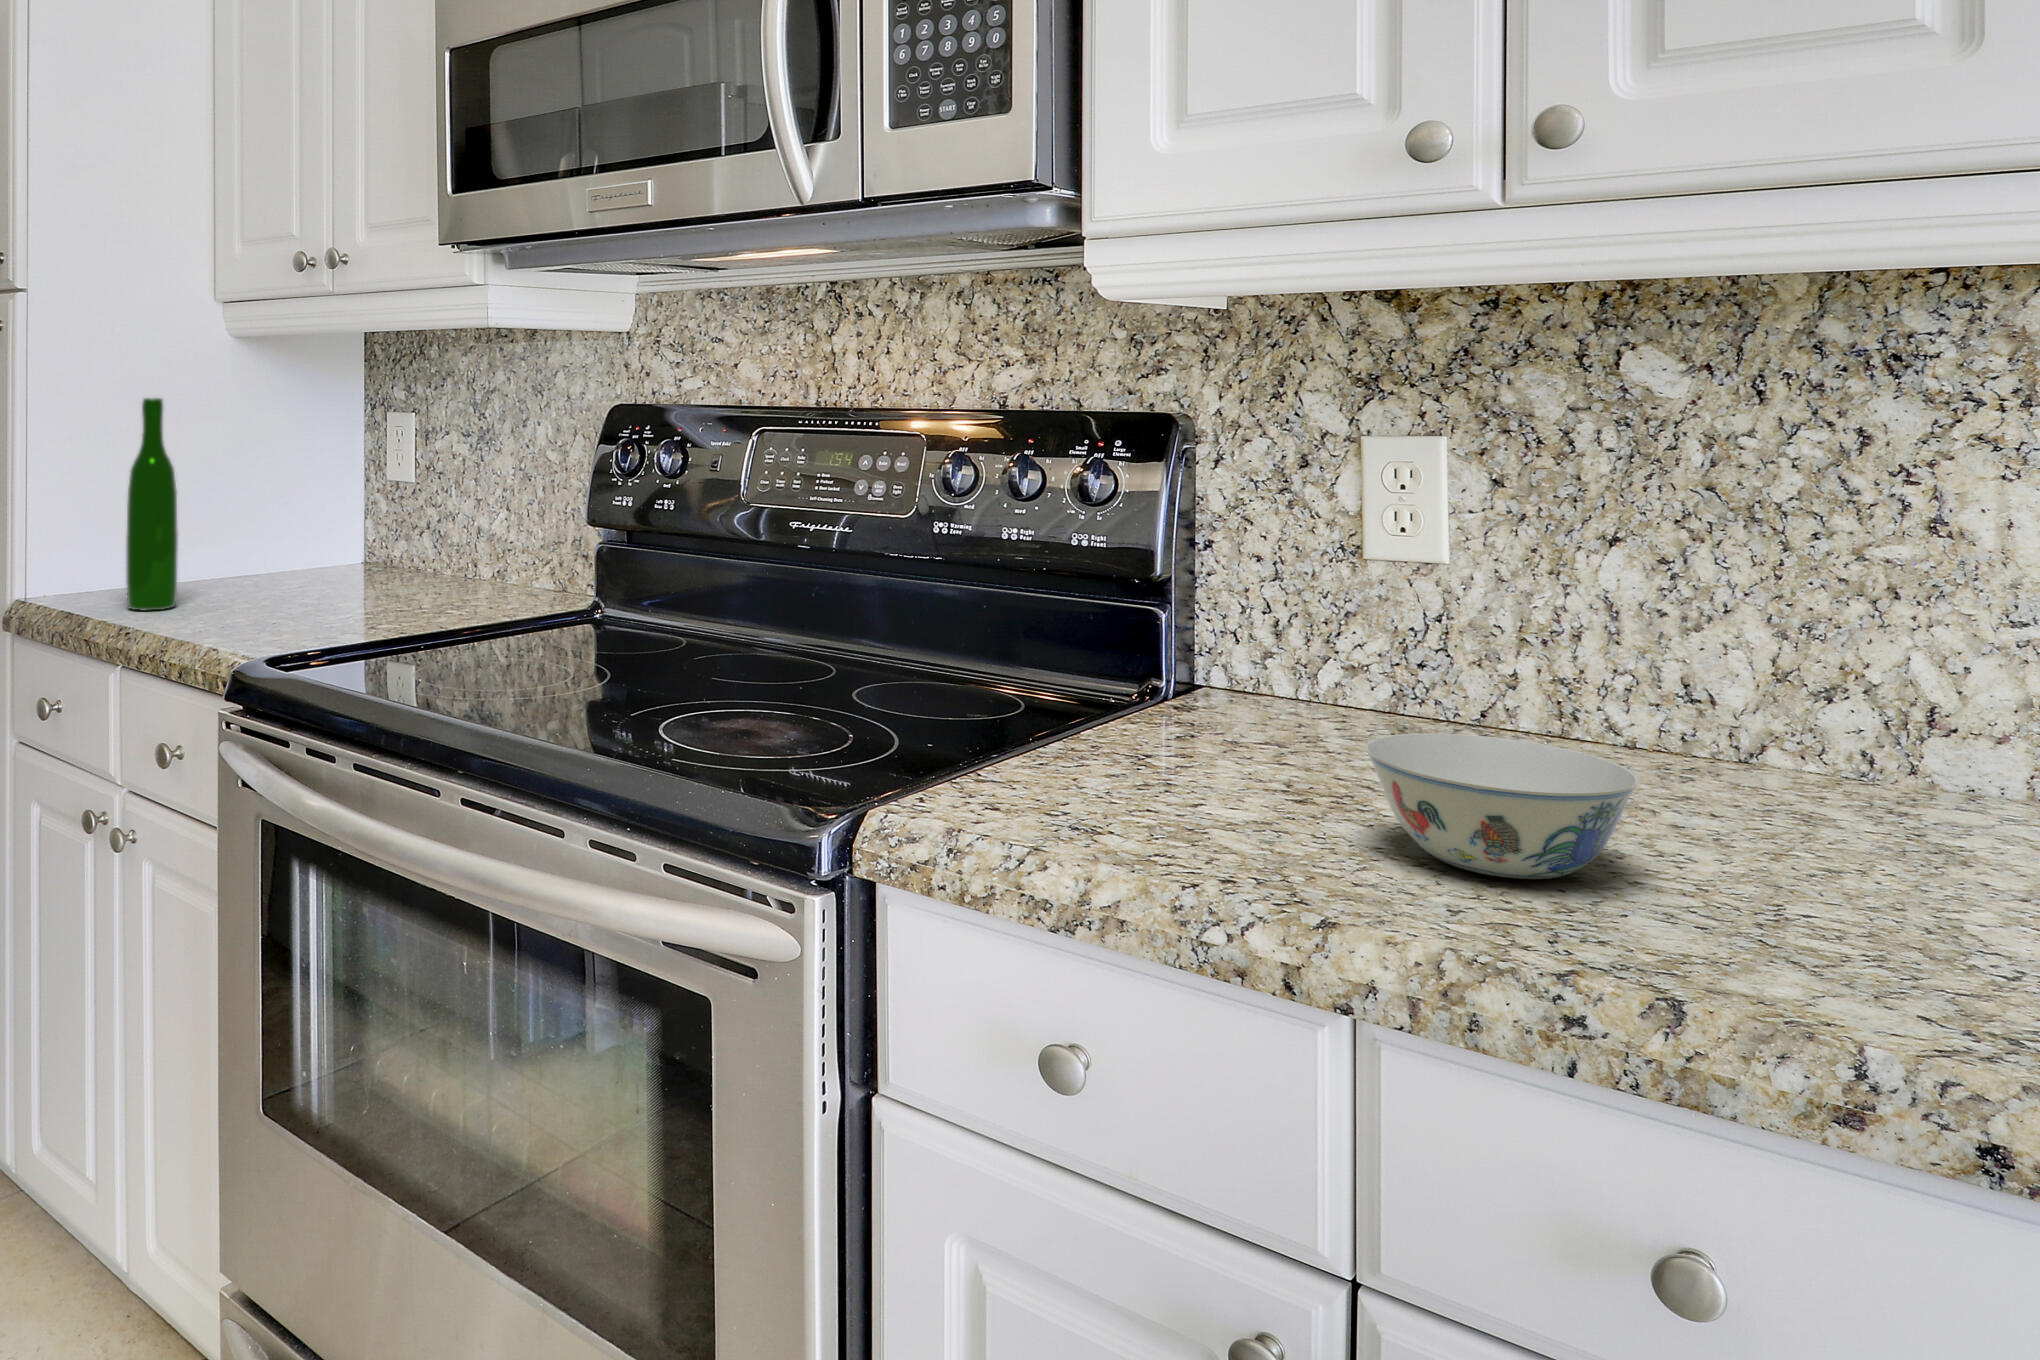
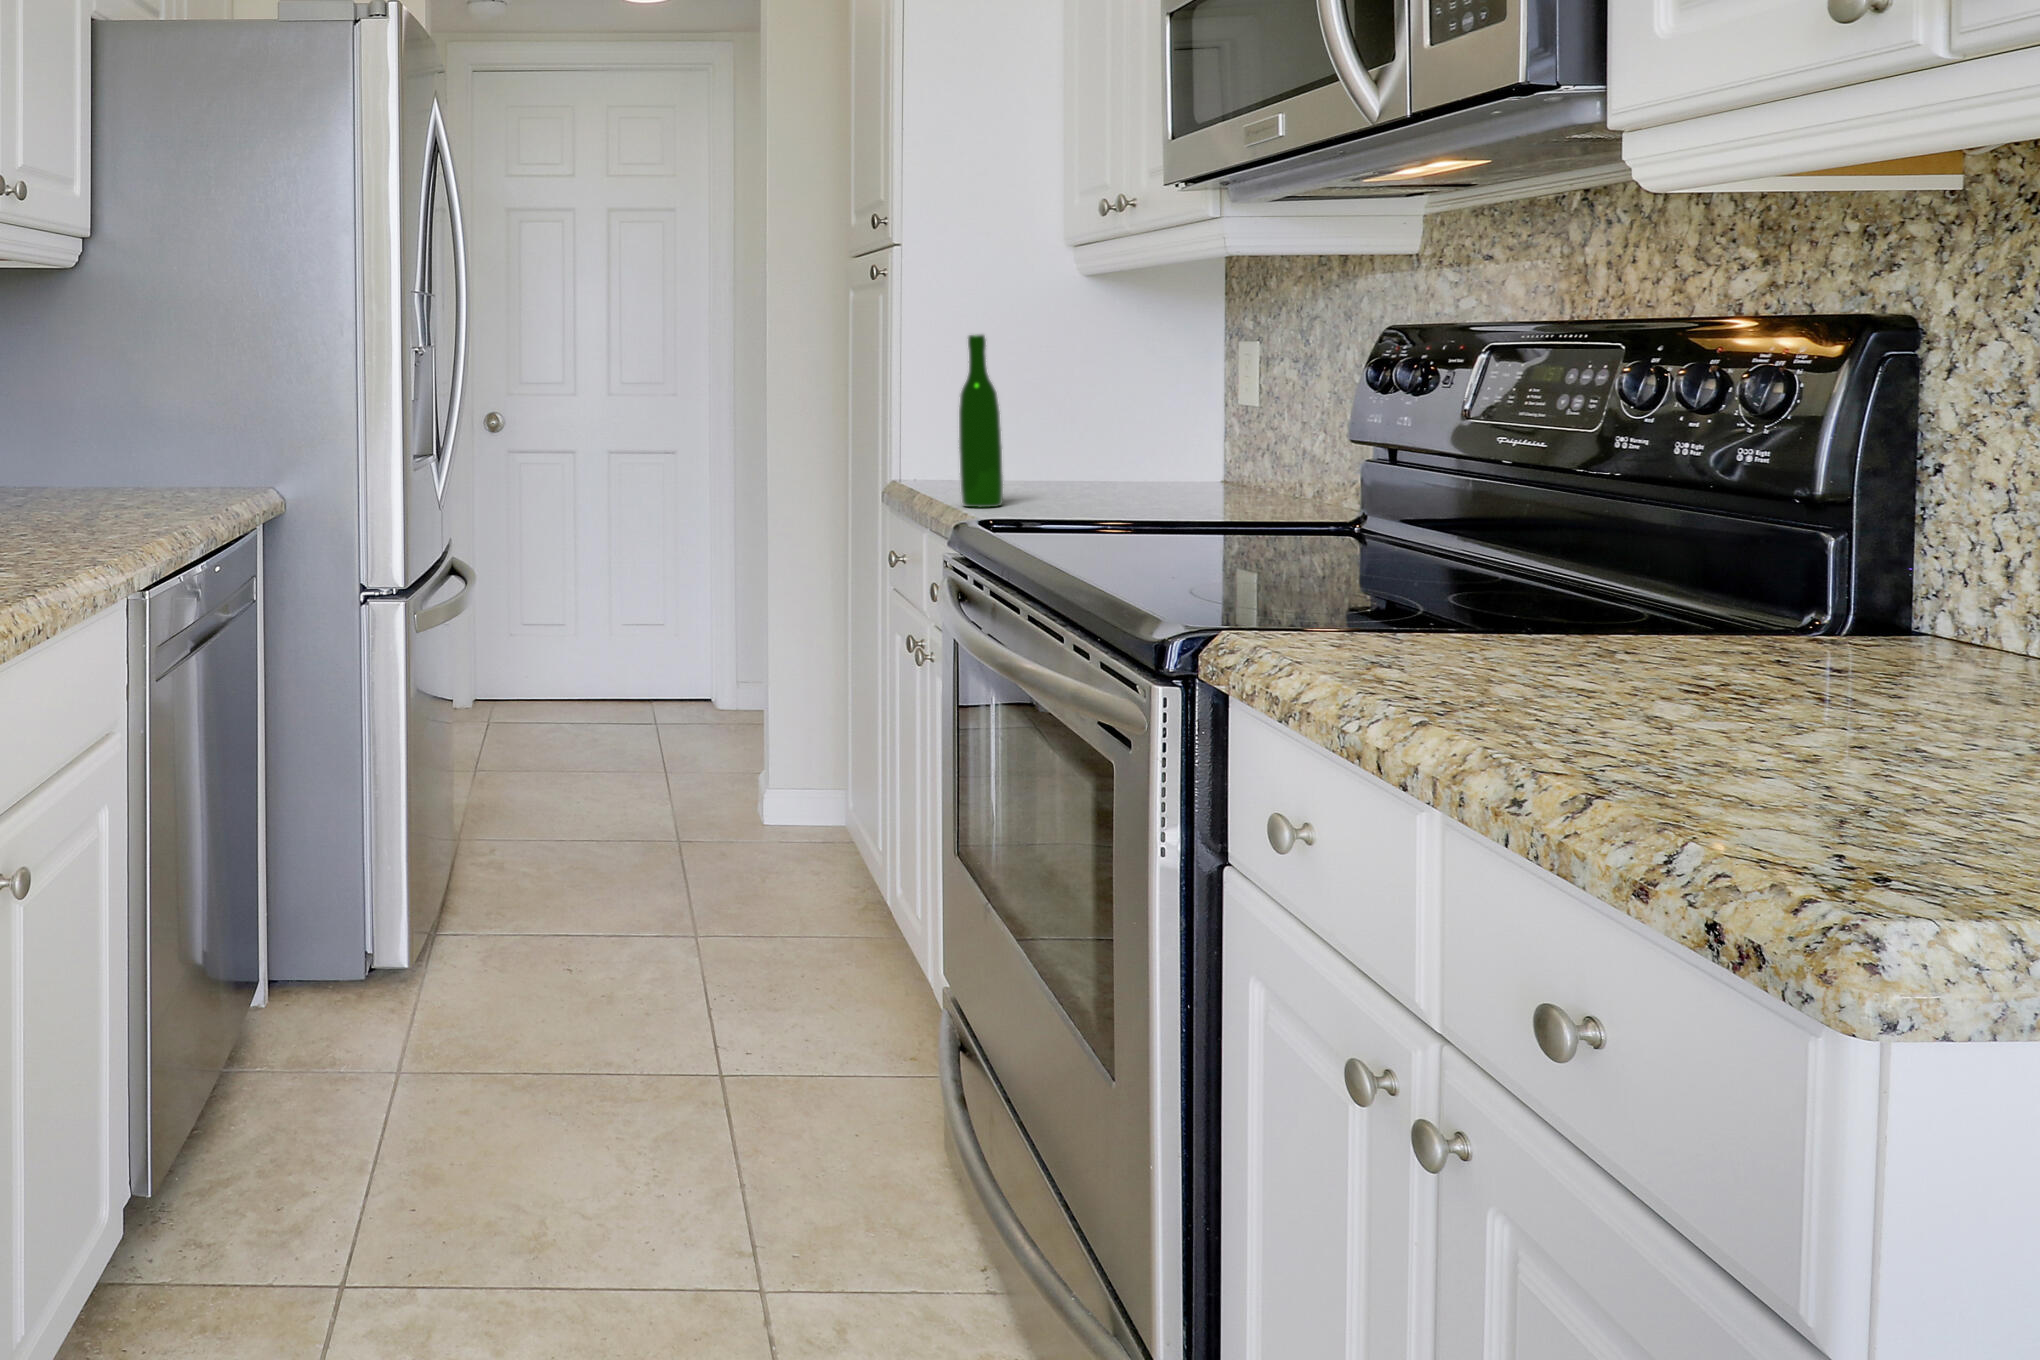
bowl: present [1366,733,1639,879] -> none [1624,642,1933,786]

